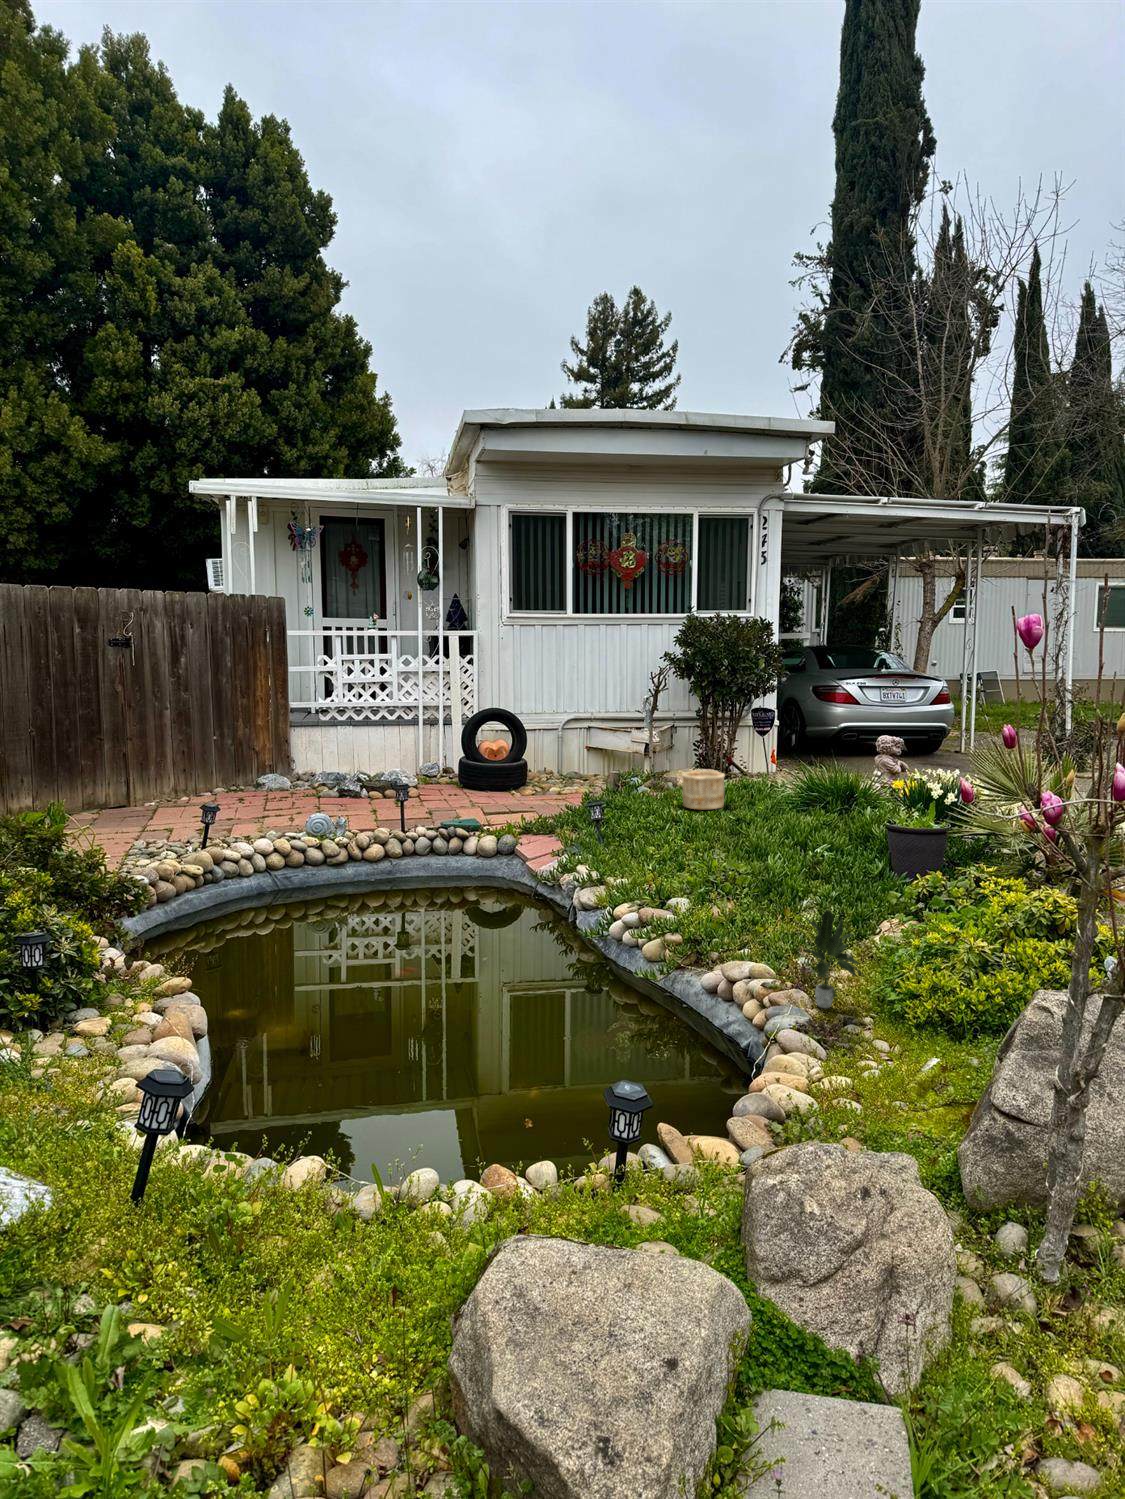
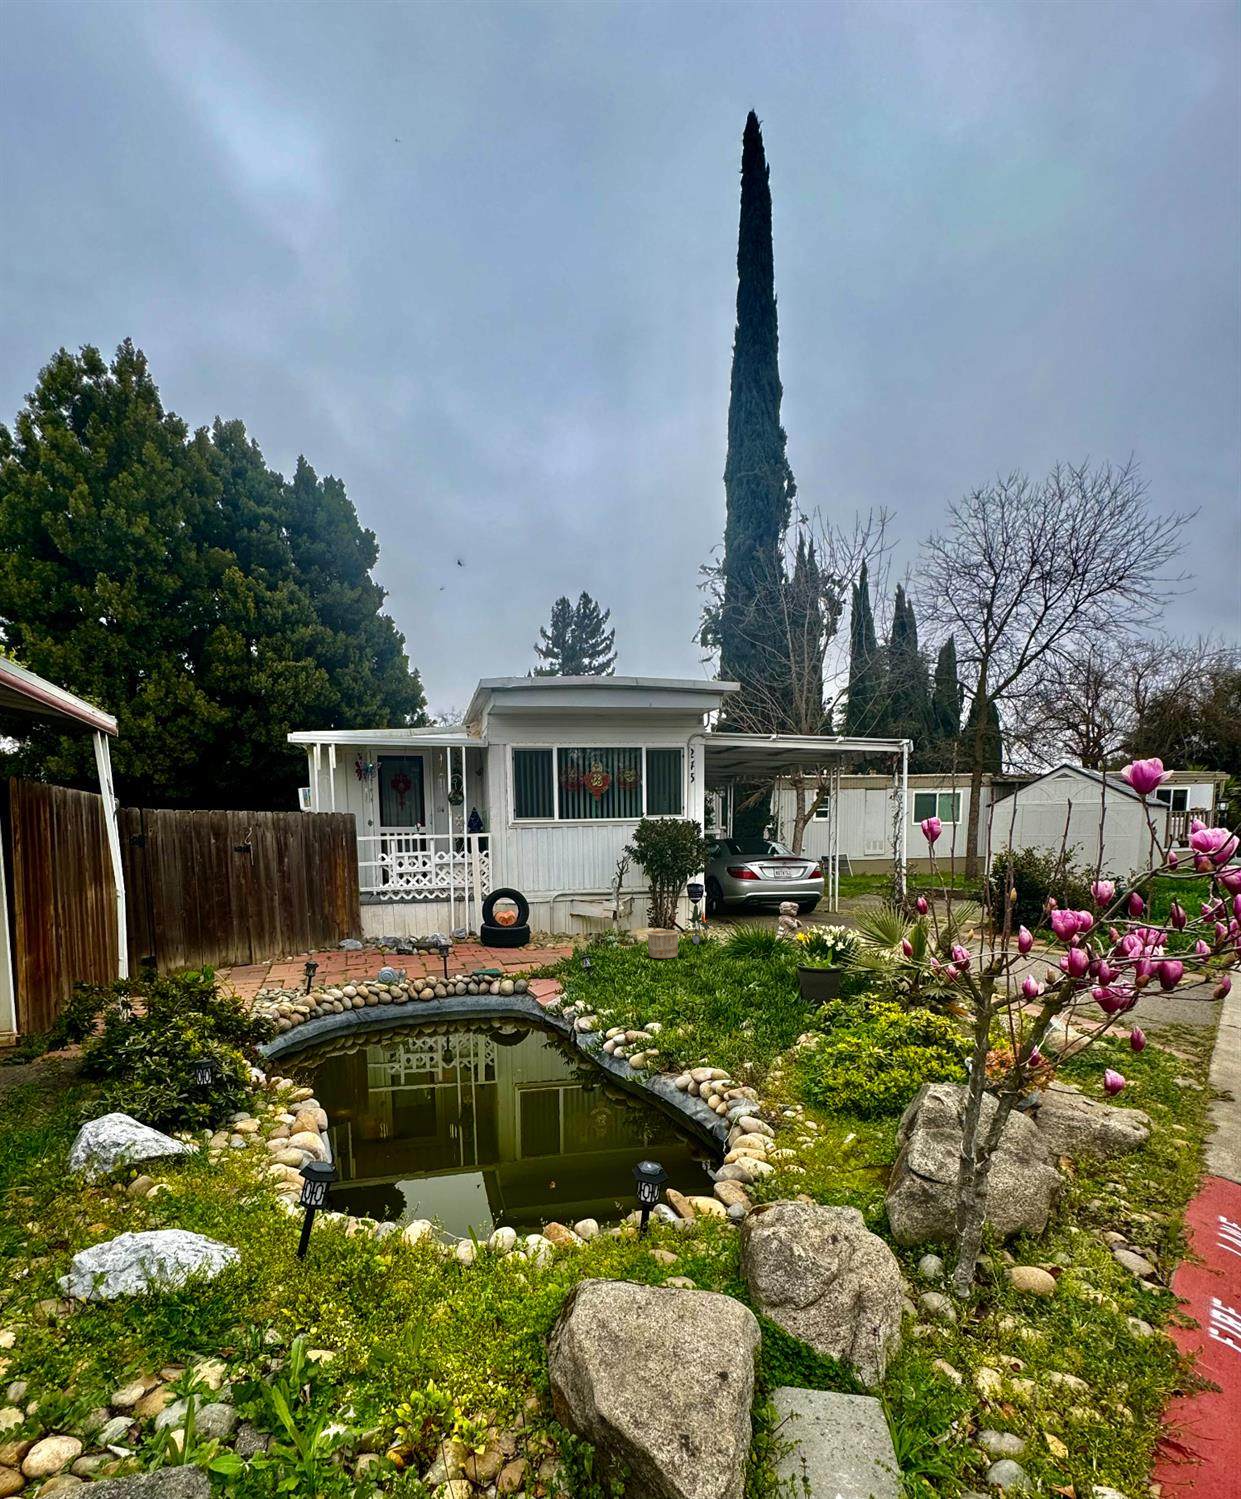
potted plant: present [805,910,861,1008] -> present [688,905,710,944]

